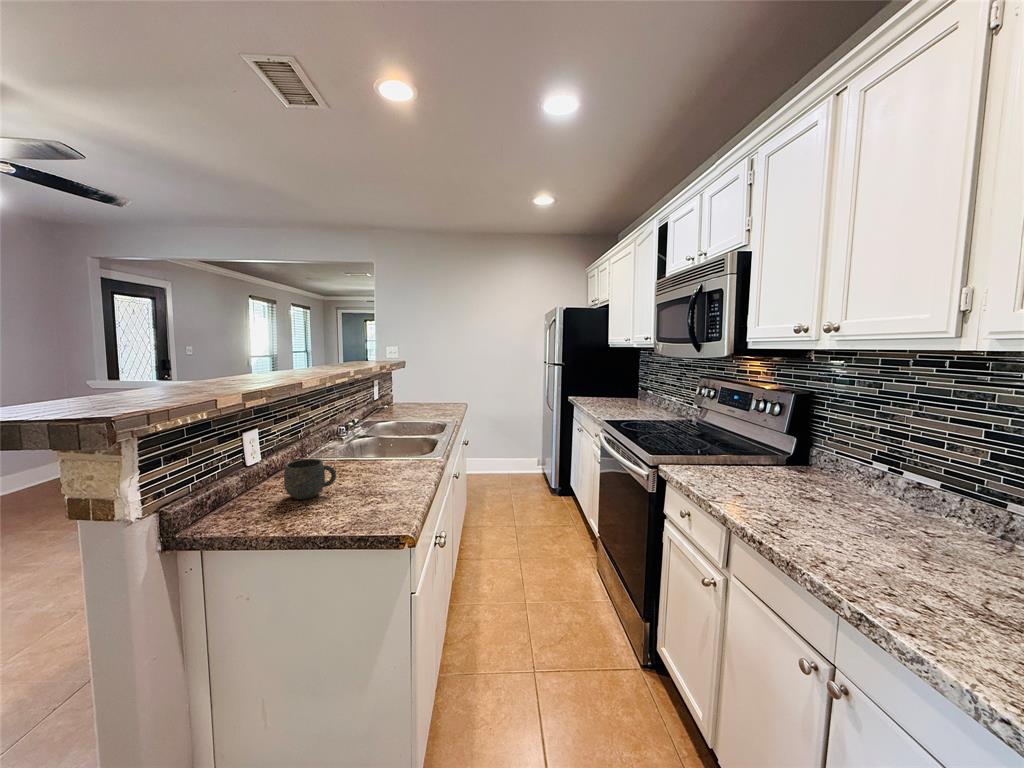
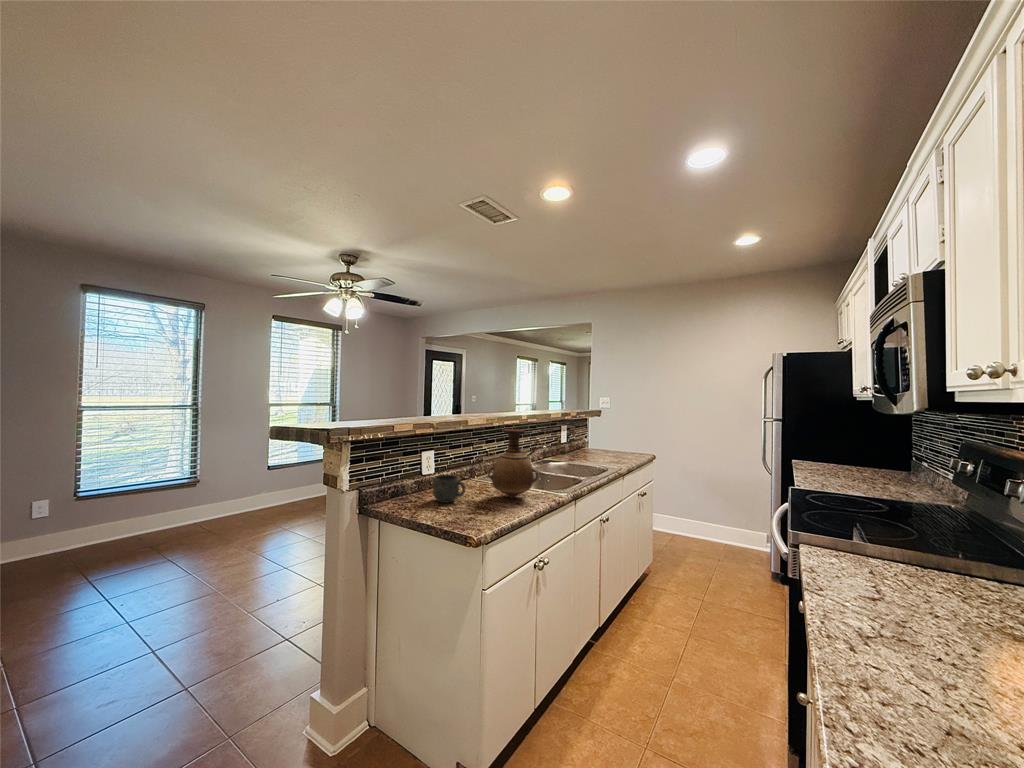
vase: none [356,390,420,474] -> present [488,429,538,498]

